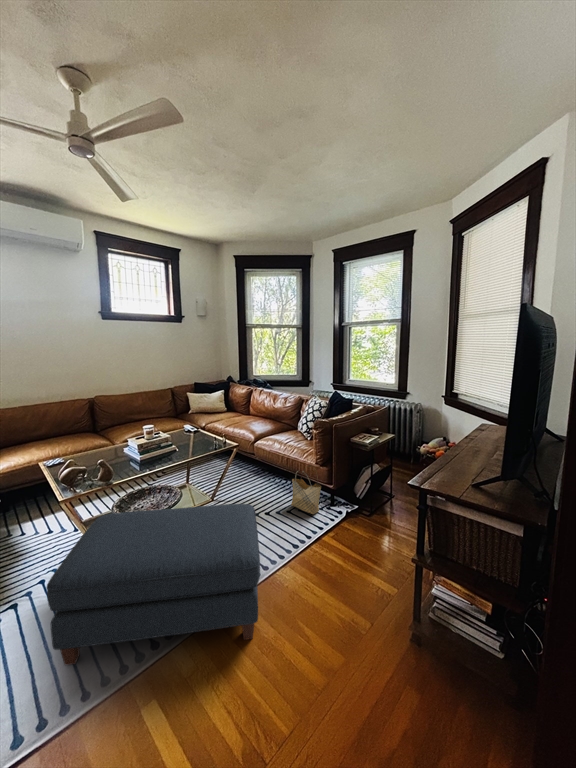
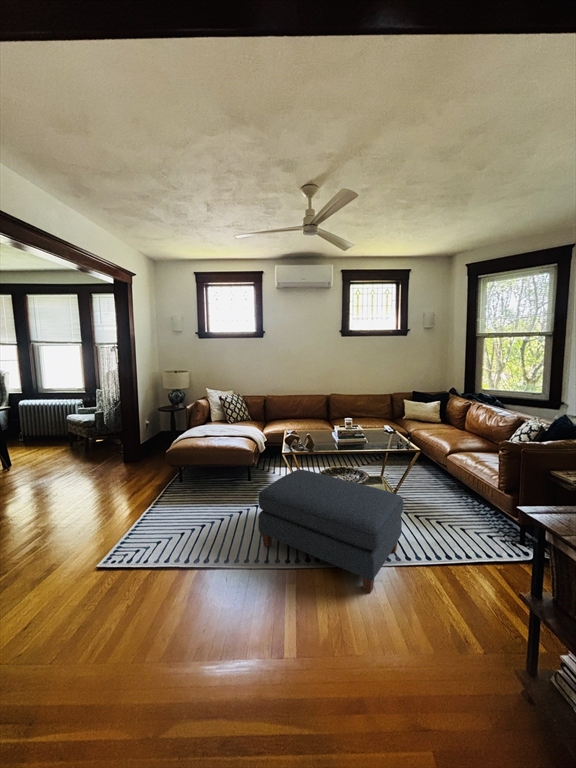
woven basket: present [291,465,321,514] -> none [468,488,503,541]

